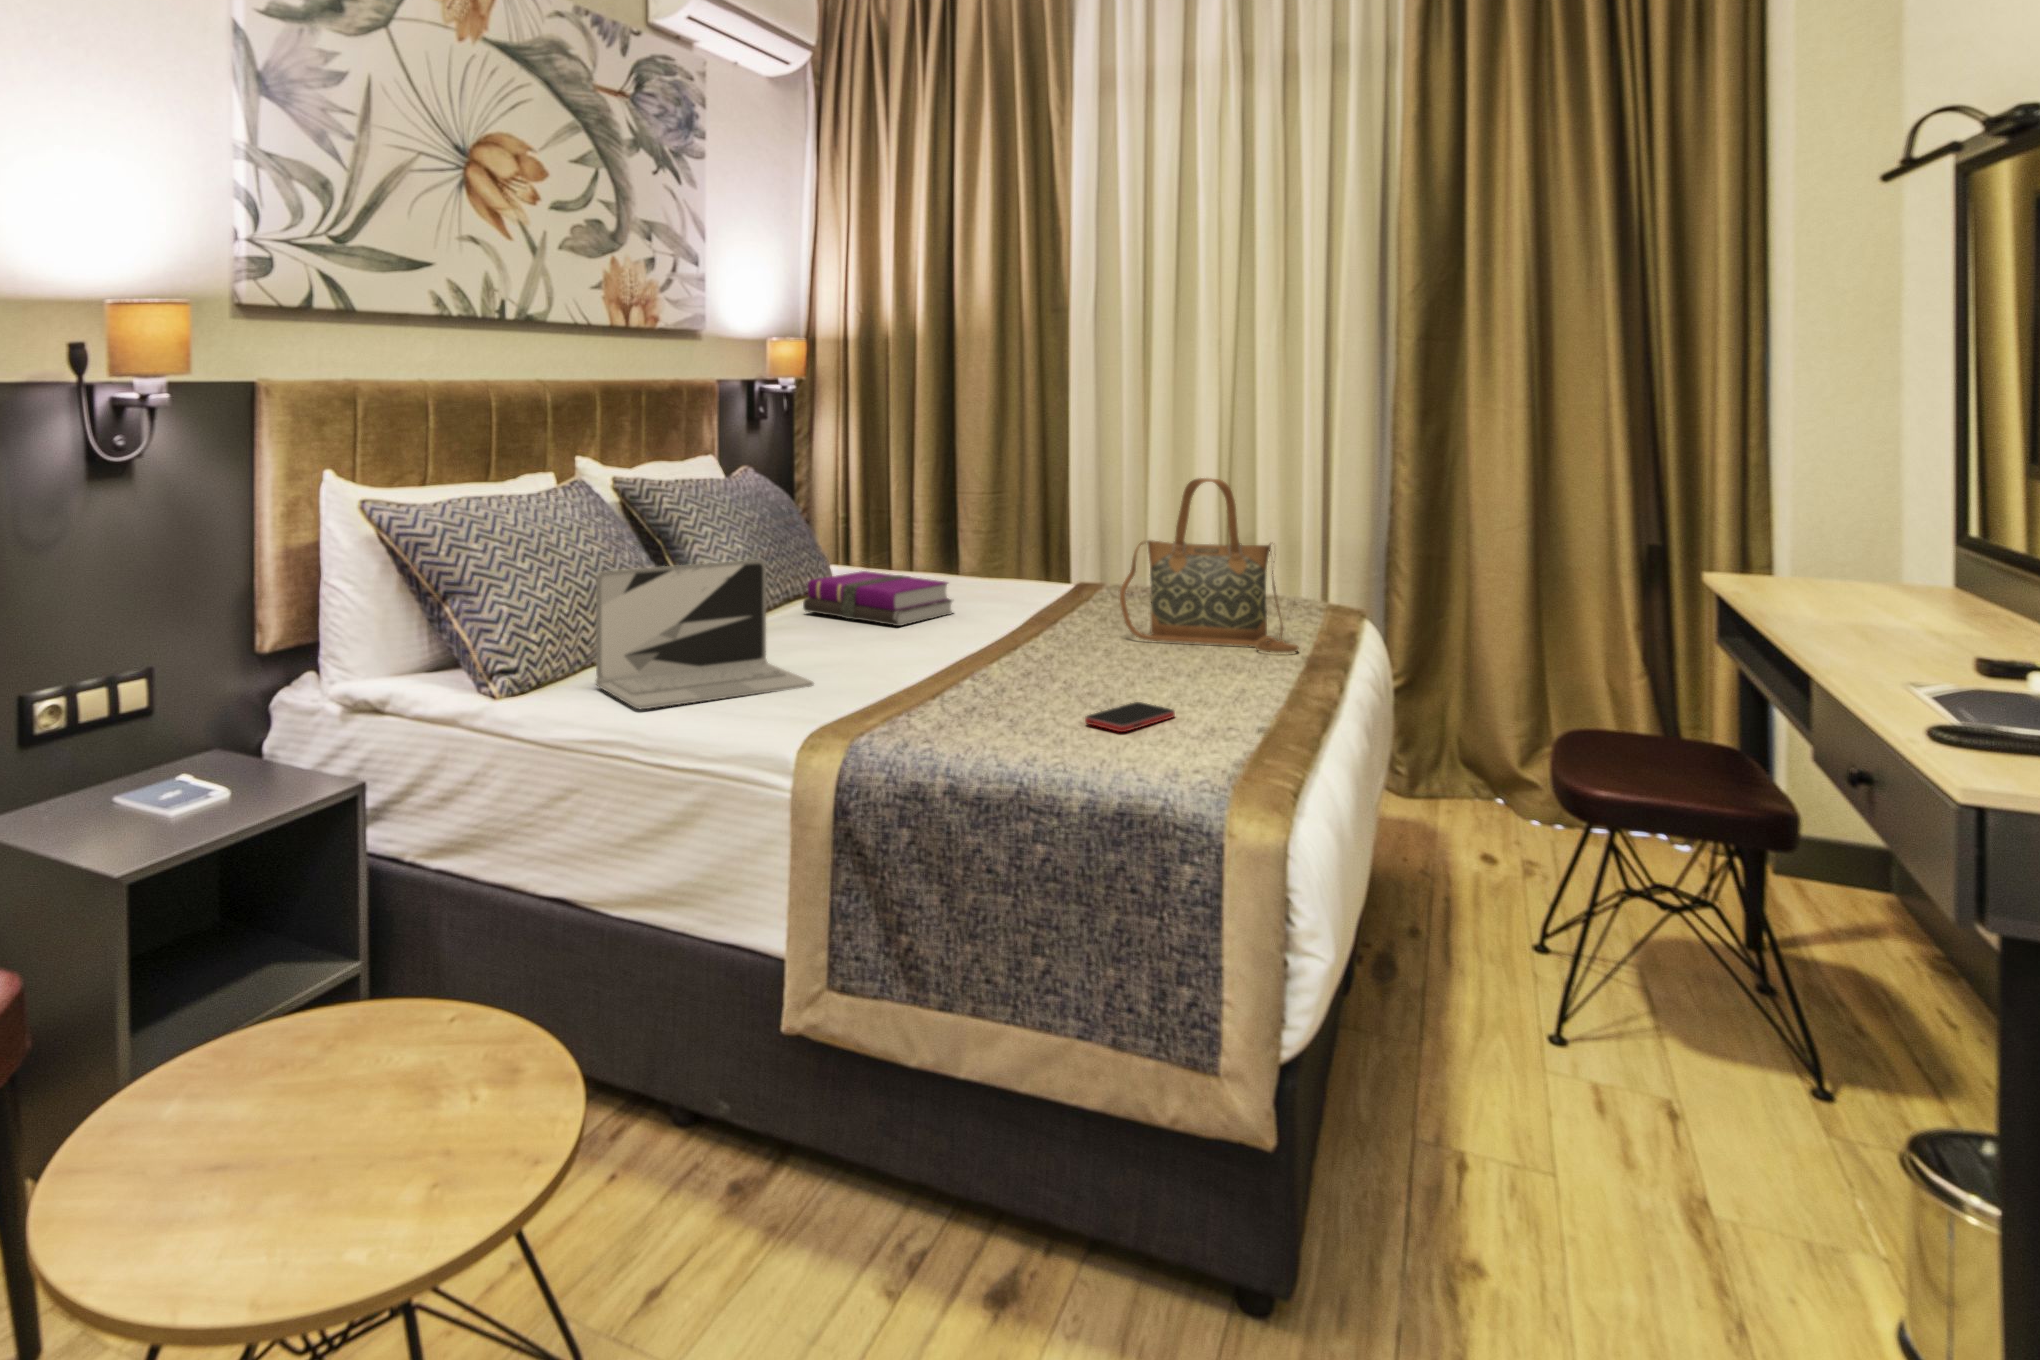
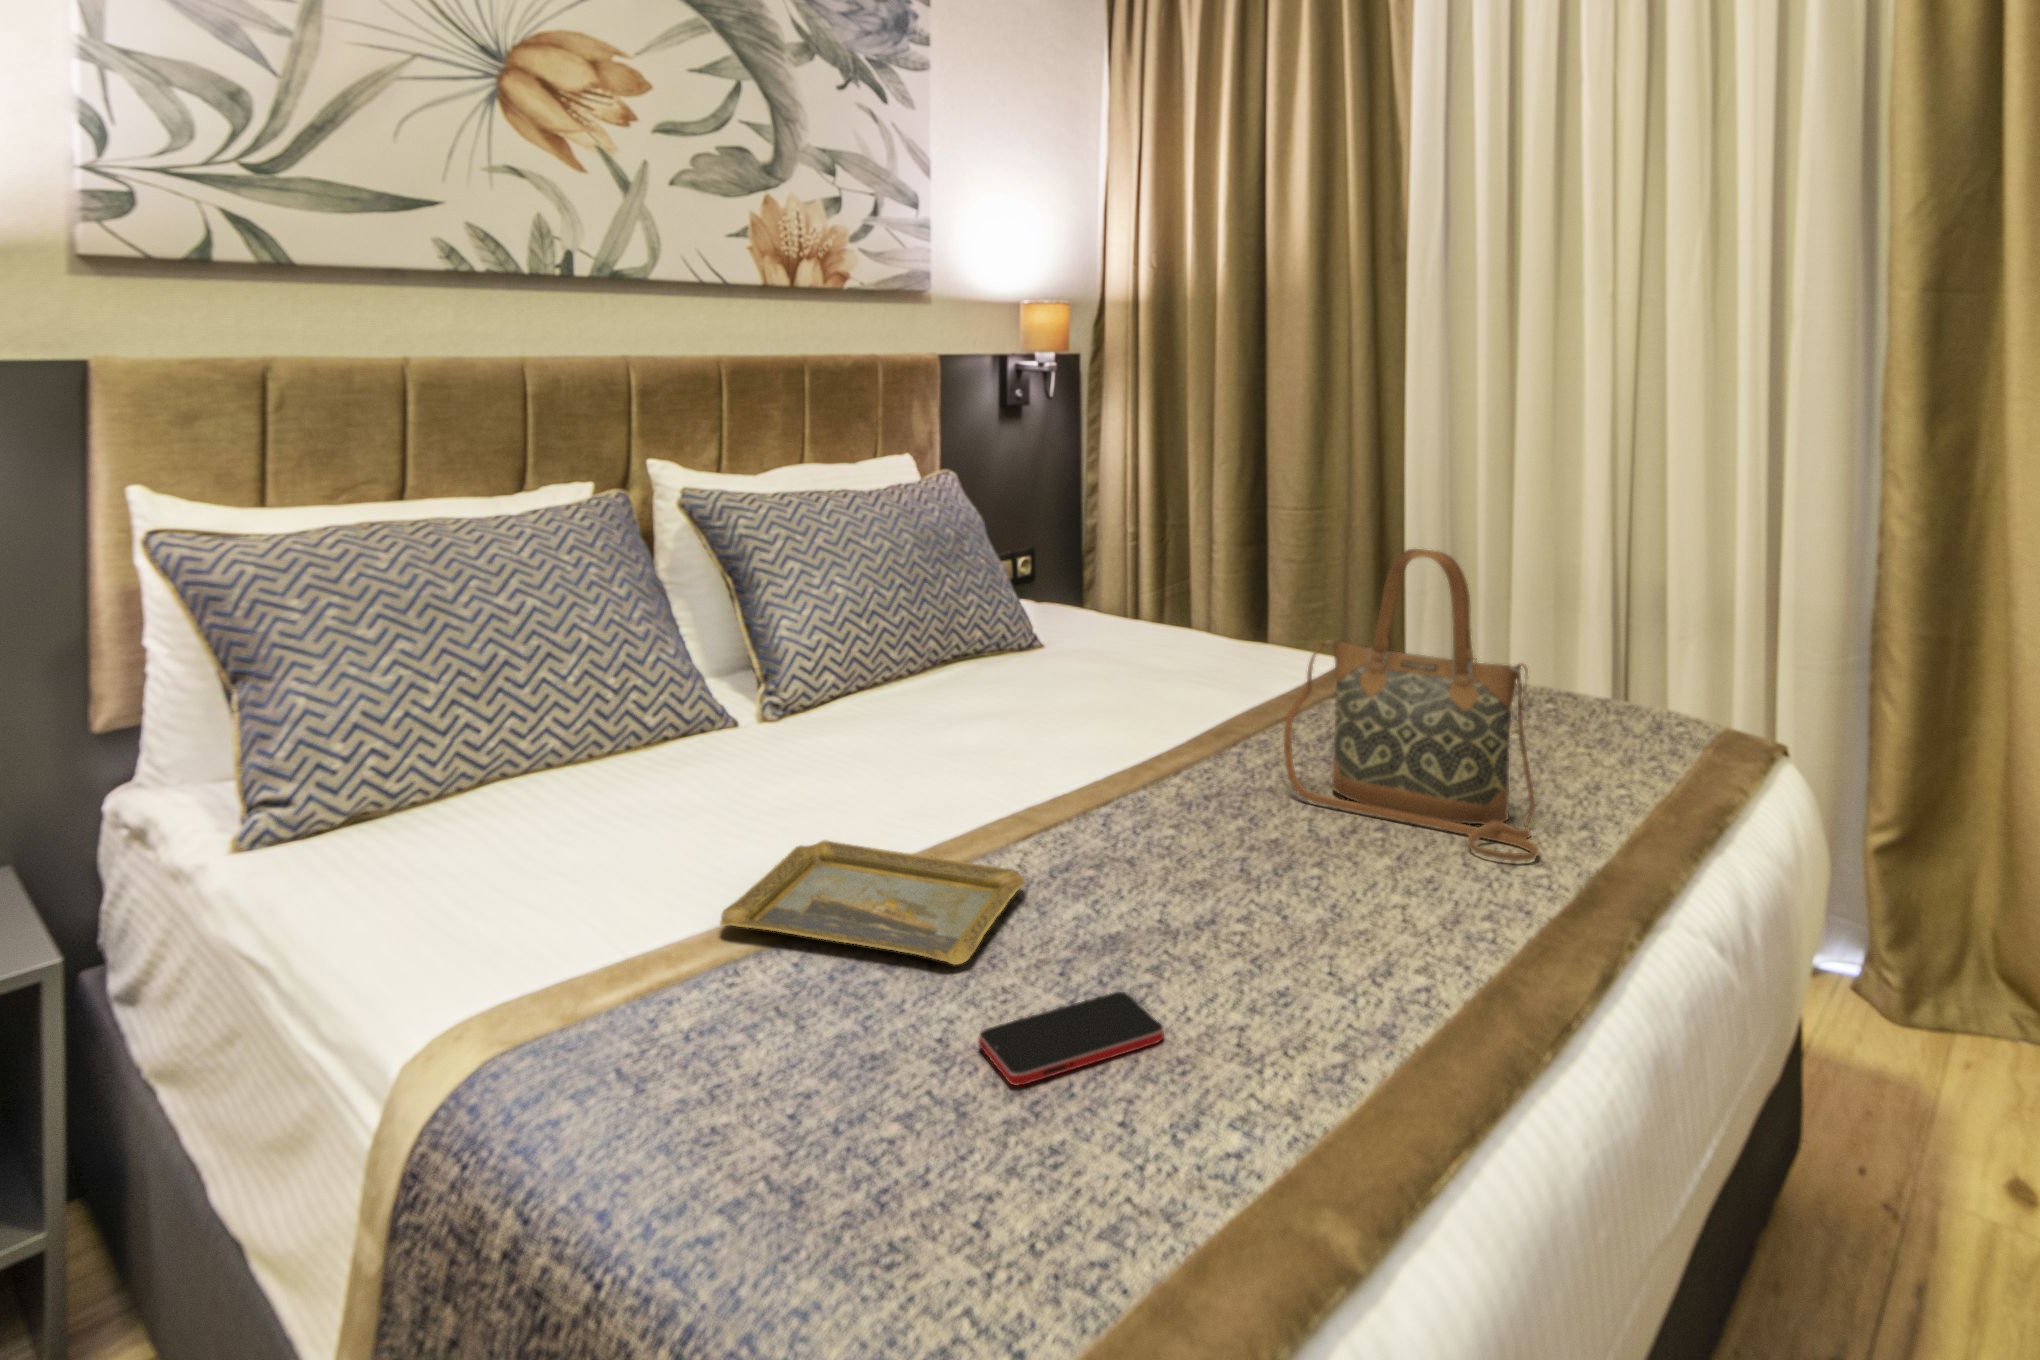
laptop: present [596,560,813,709] -> none [368,646,705,901]
notebook: present [803,571,952,626] -> none [900,630,1101,731]
tray: none [874,666,1039,703] -> present [720,840,1025,965]

